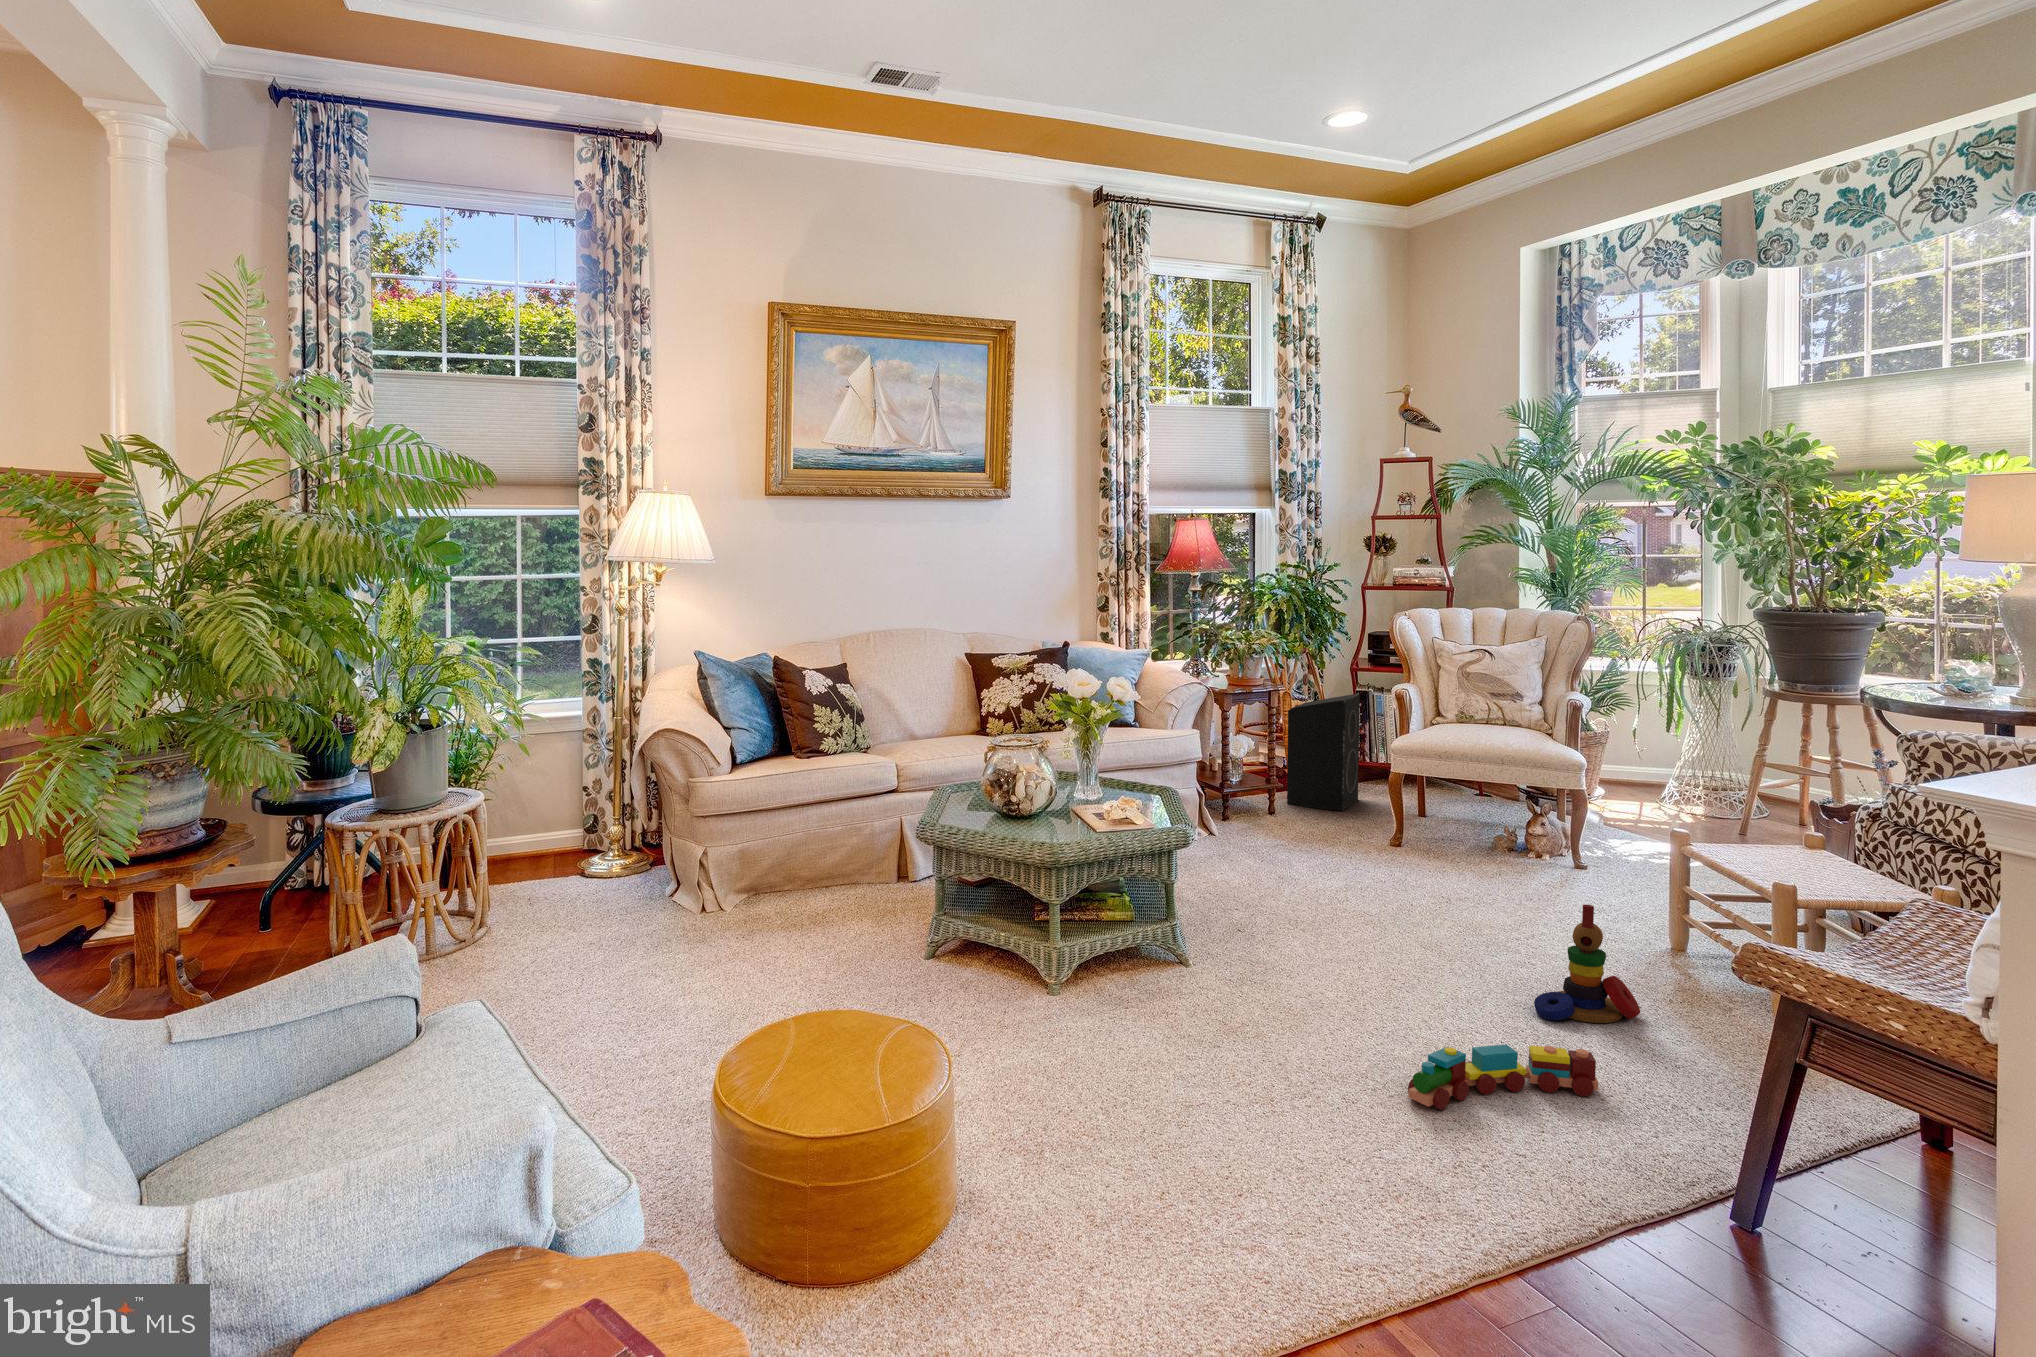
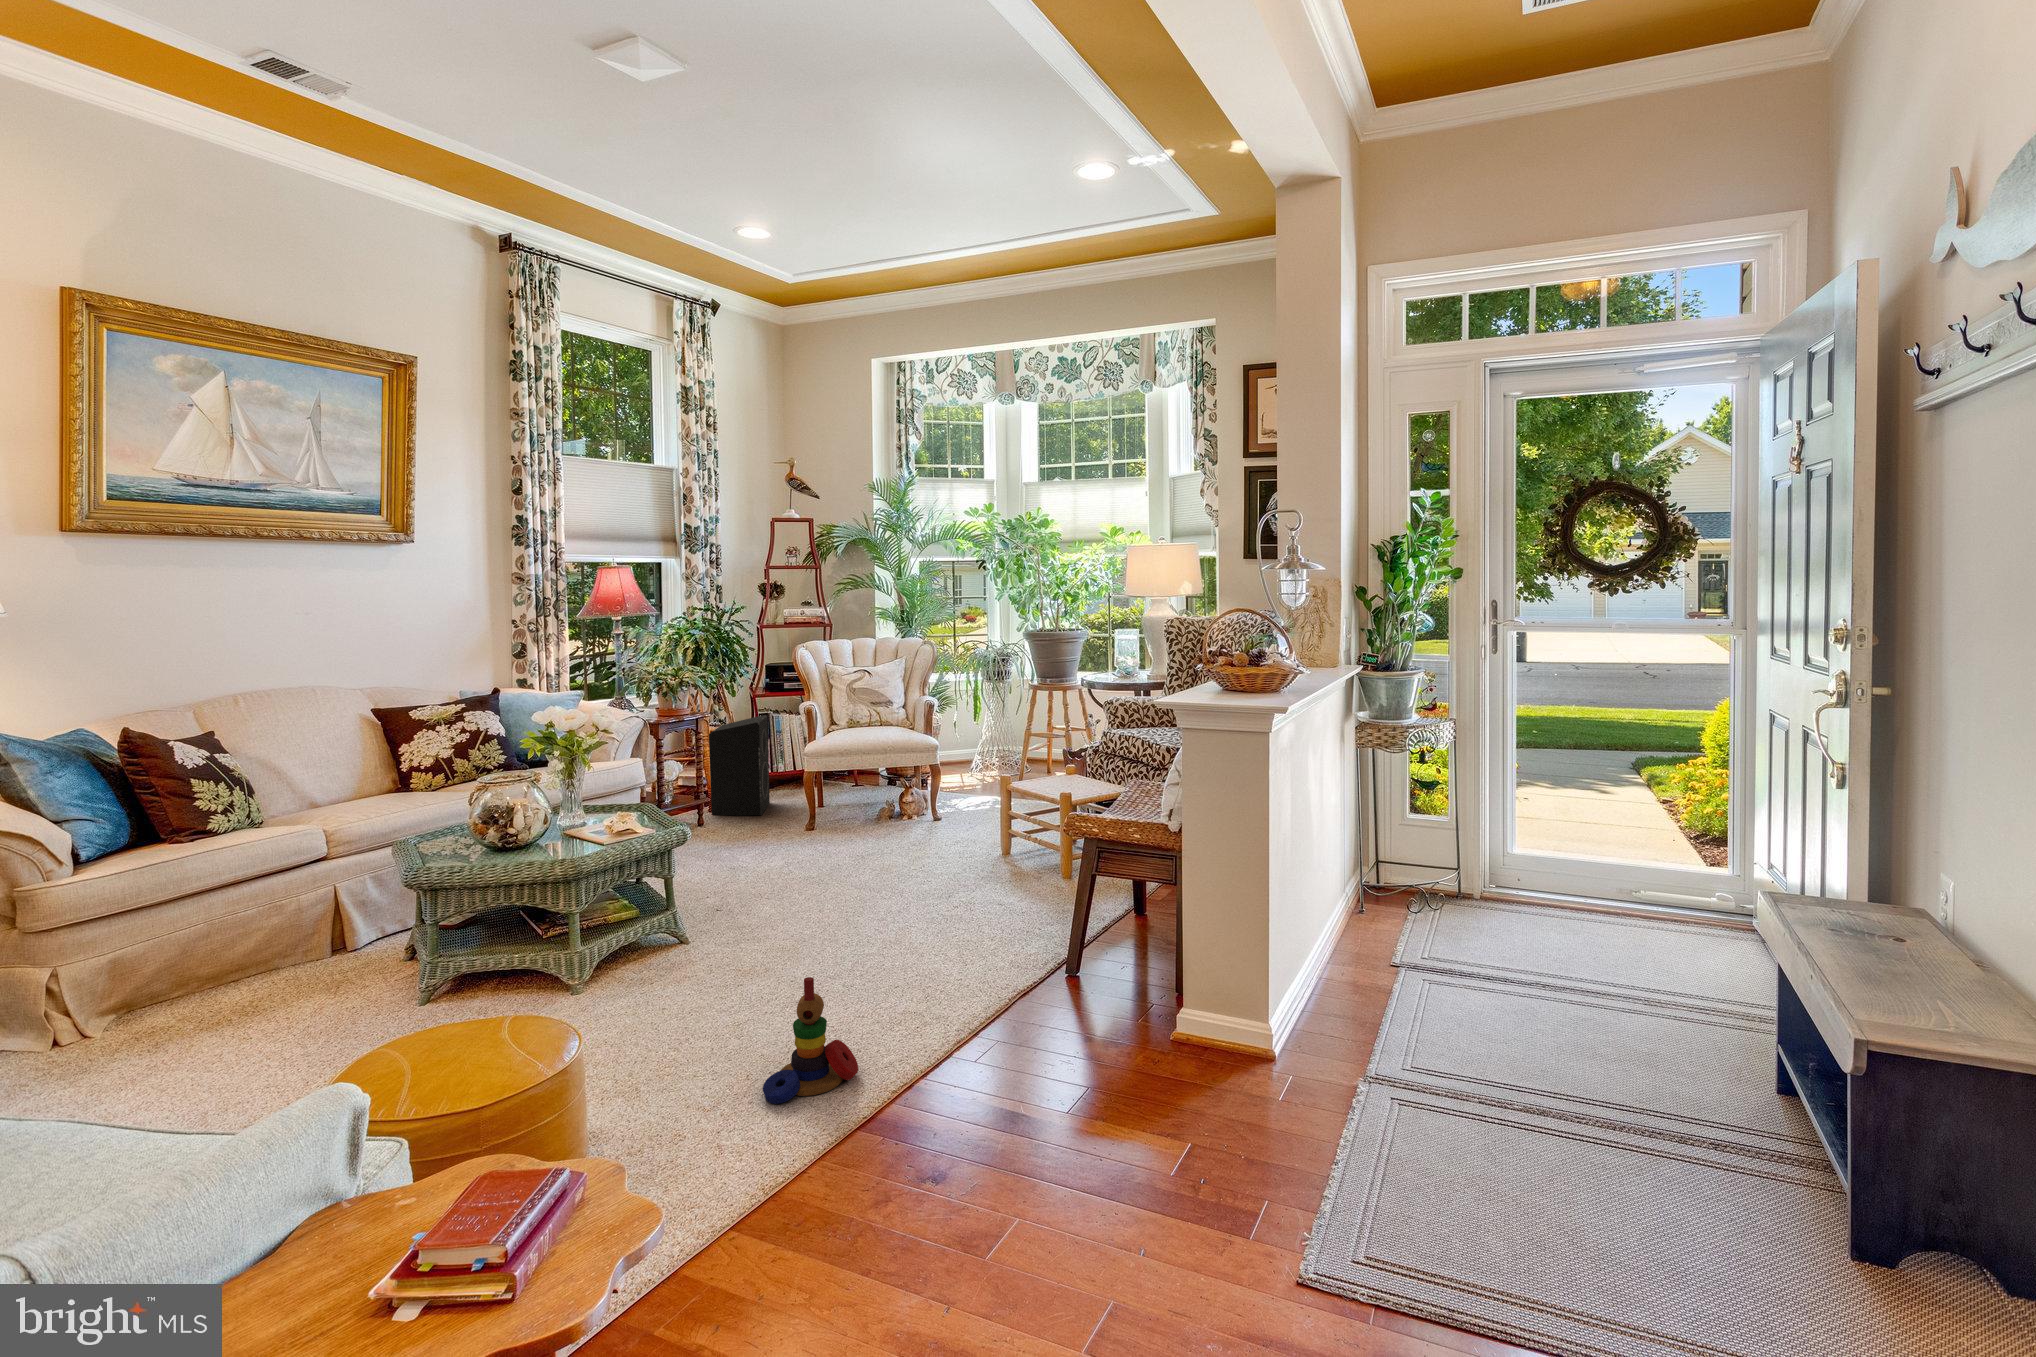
stacking toy: present [1534,905,1640,1023] -> present [763,977,858,1104]
toy train: present [1408,1044,1598,1110] -> none [888,973,1005,1043]

